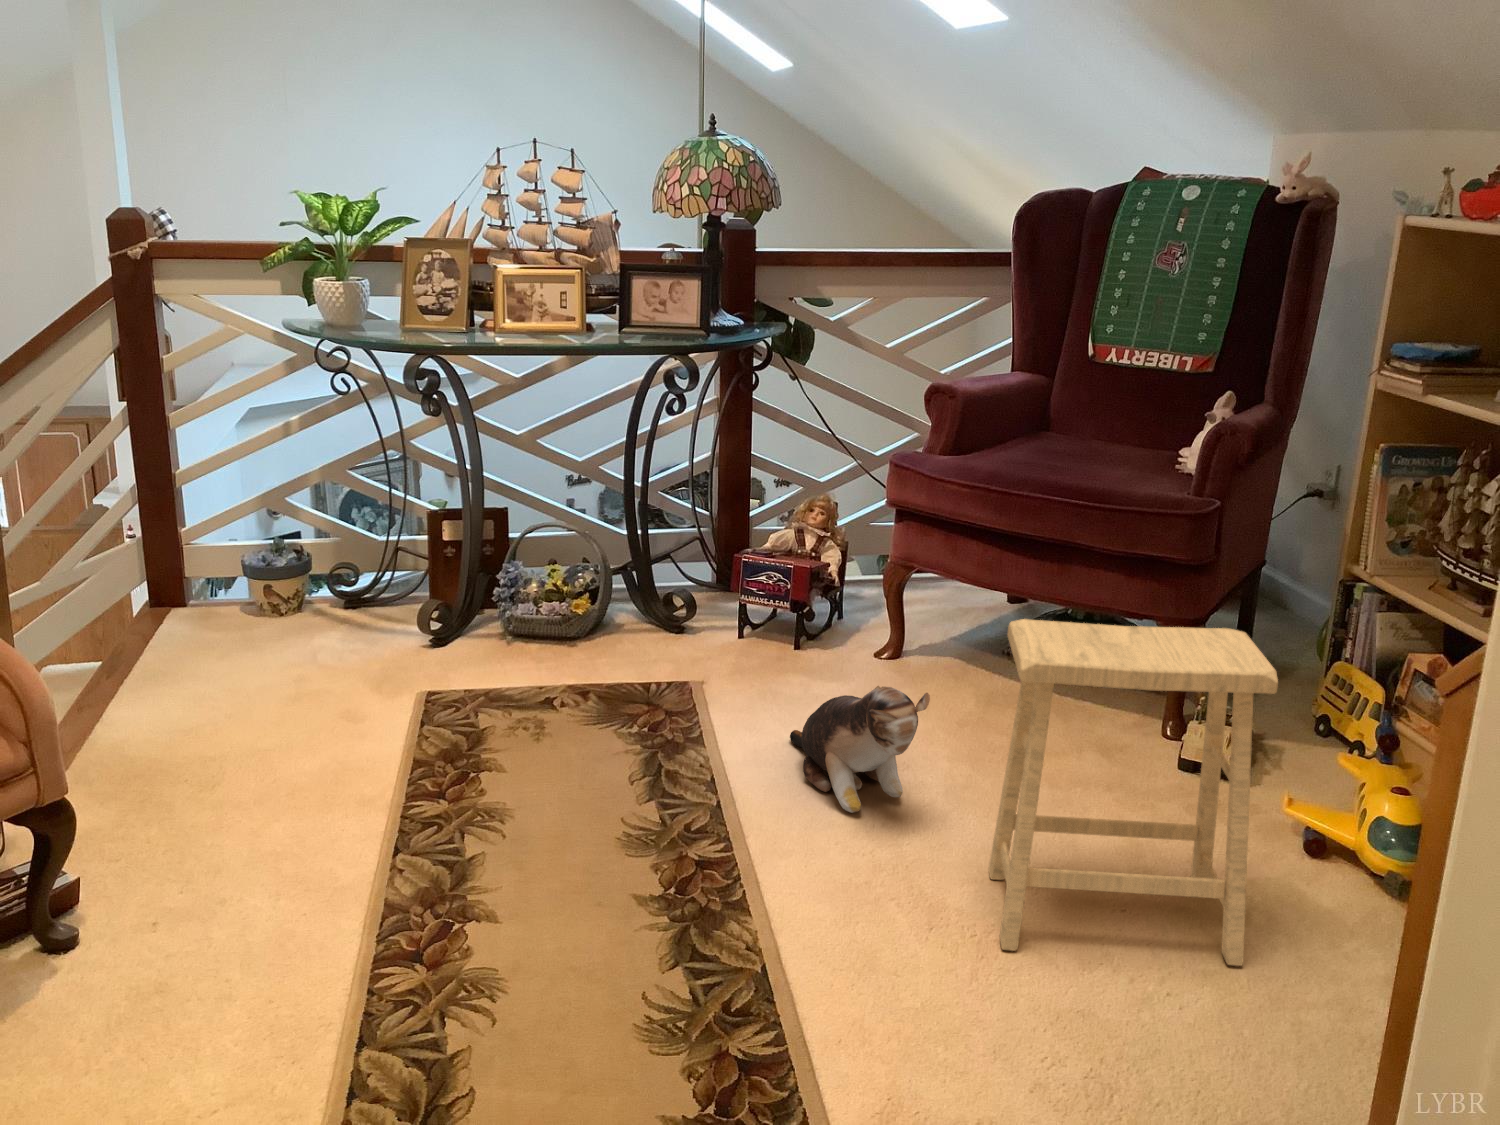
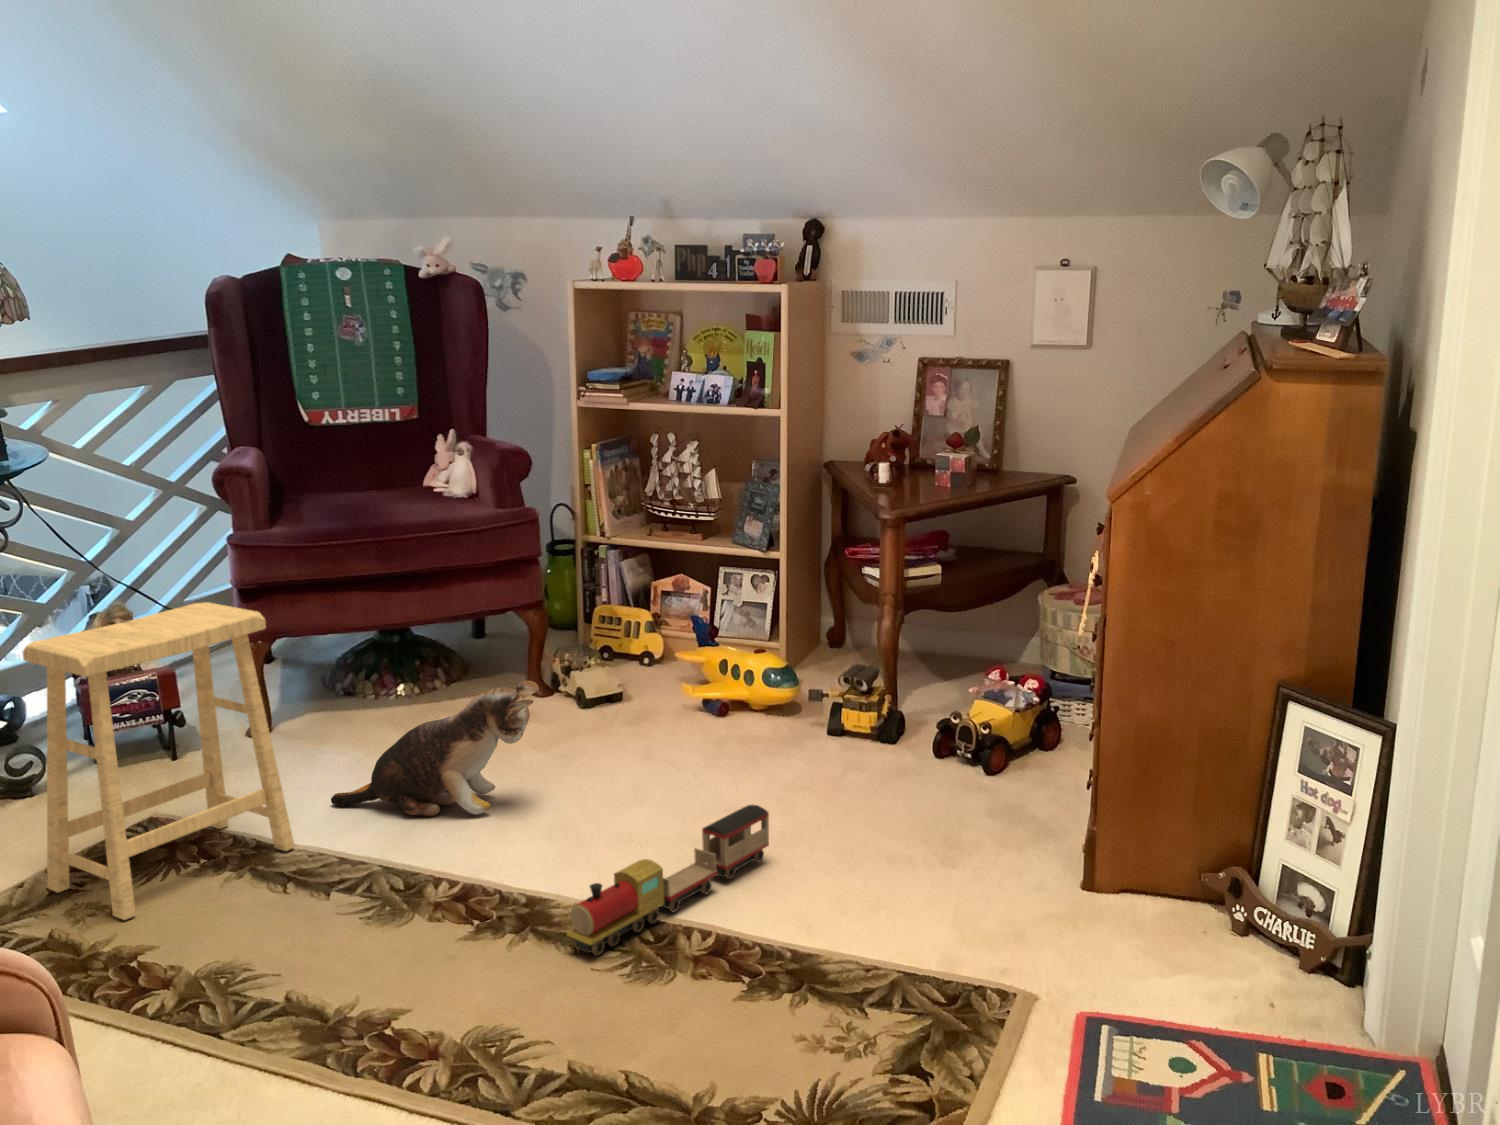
footstool: present [989,619,1278,966] -> present [23,602,295,920]
toy train: none [603,922,946,1032] -> present [567,805,769,955]

